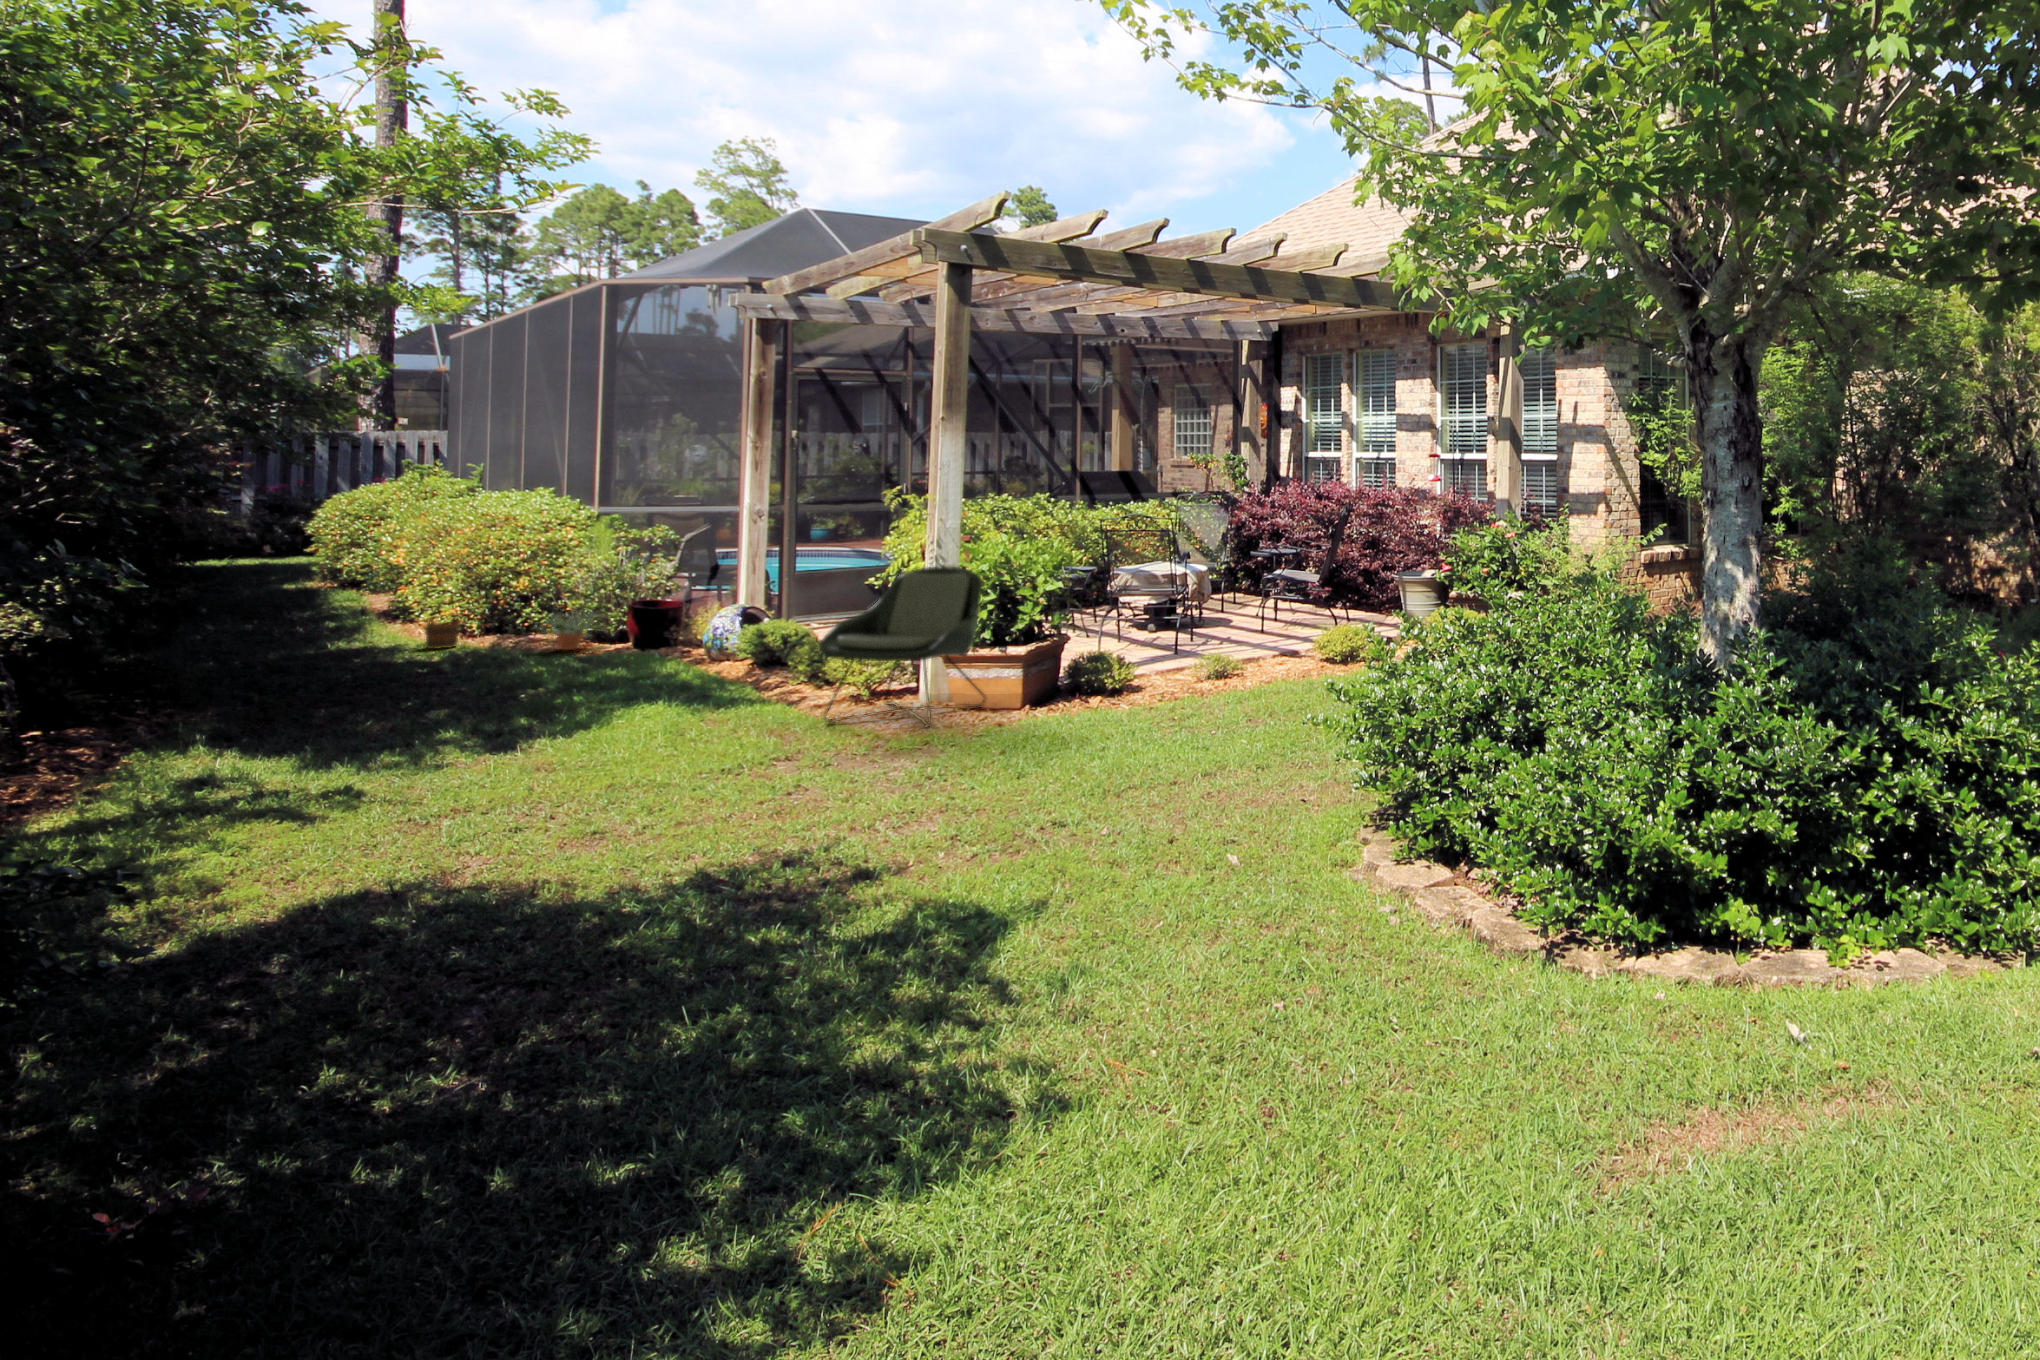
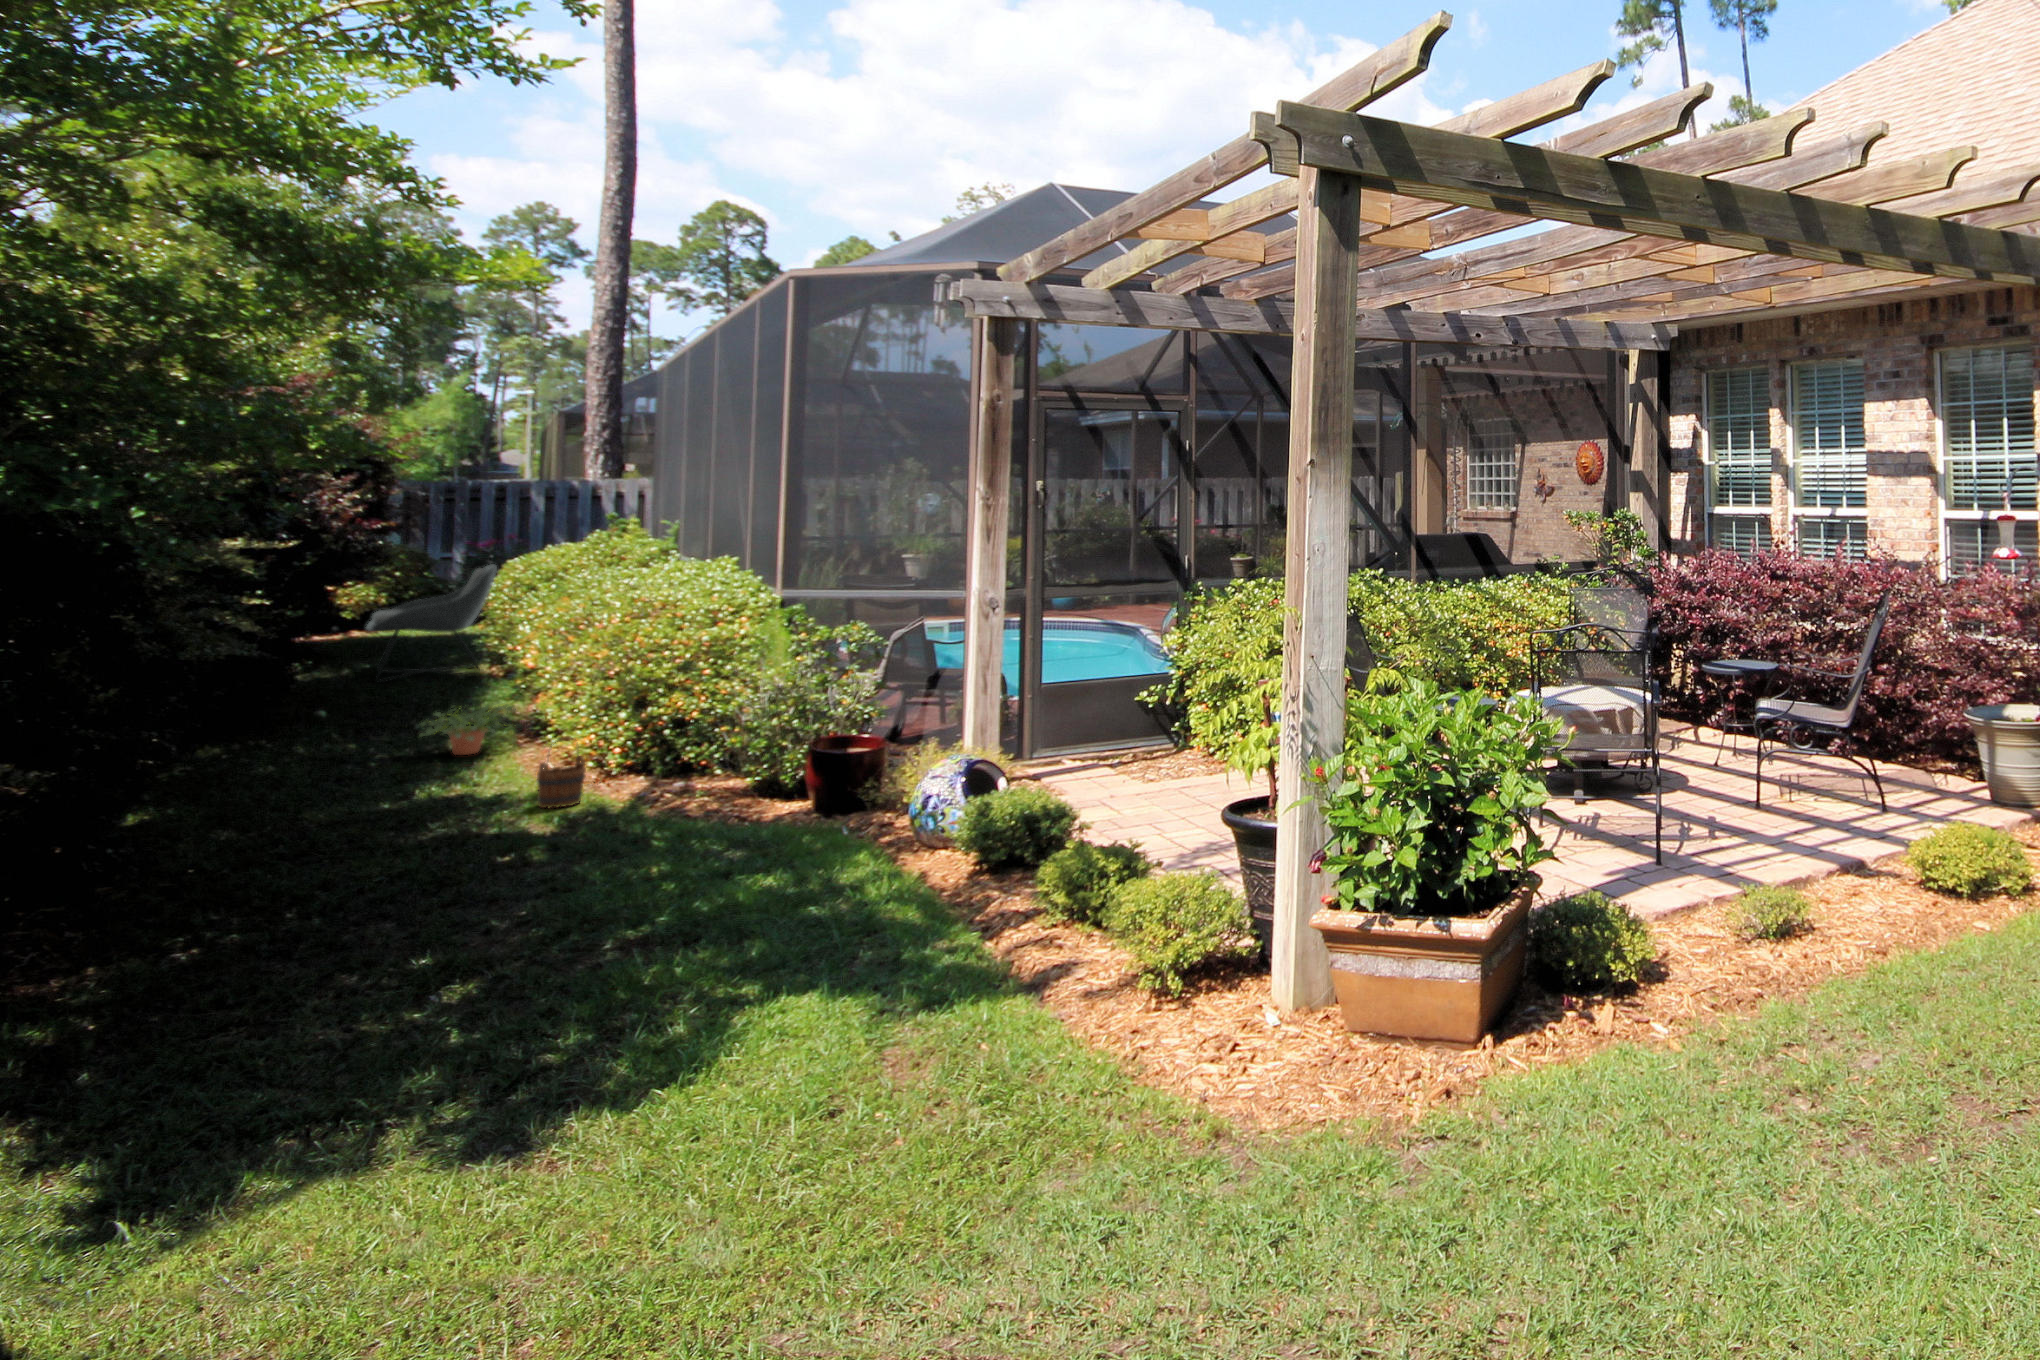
lounge chair: present [819,566,986,727] -> present [366,564,497,683]
potted plant: present [532,611,607,650] -> present [420,705,516,755]

